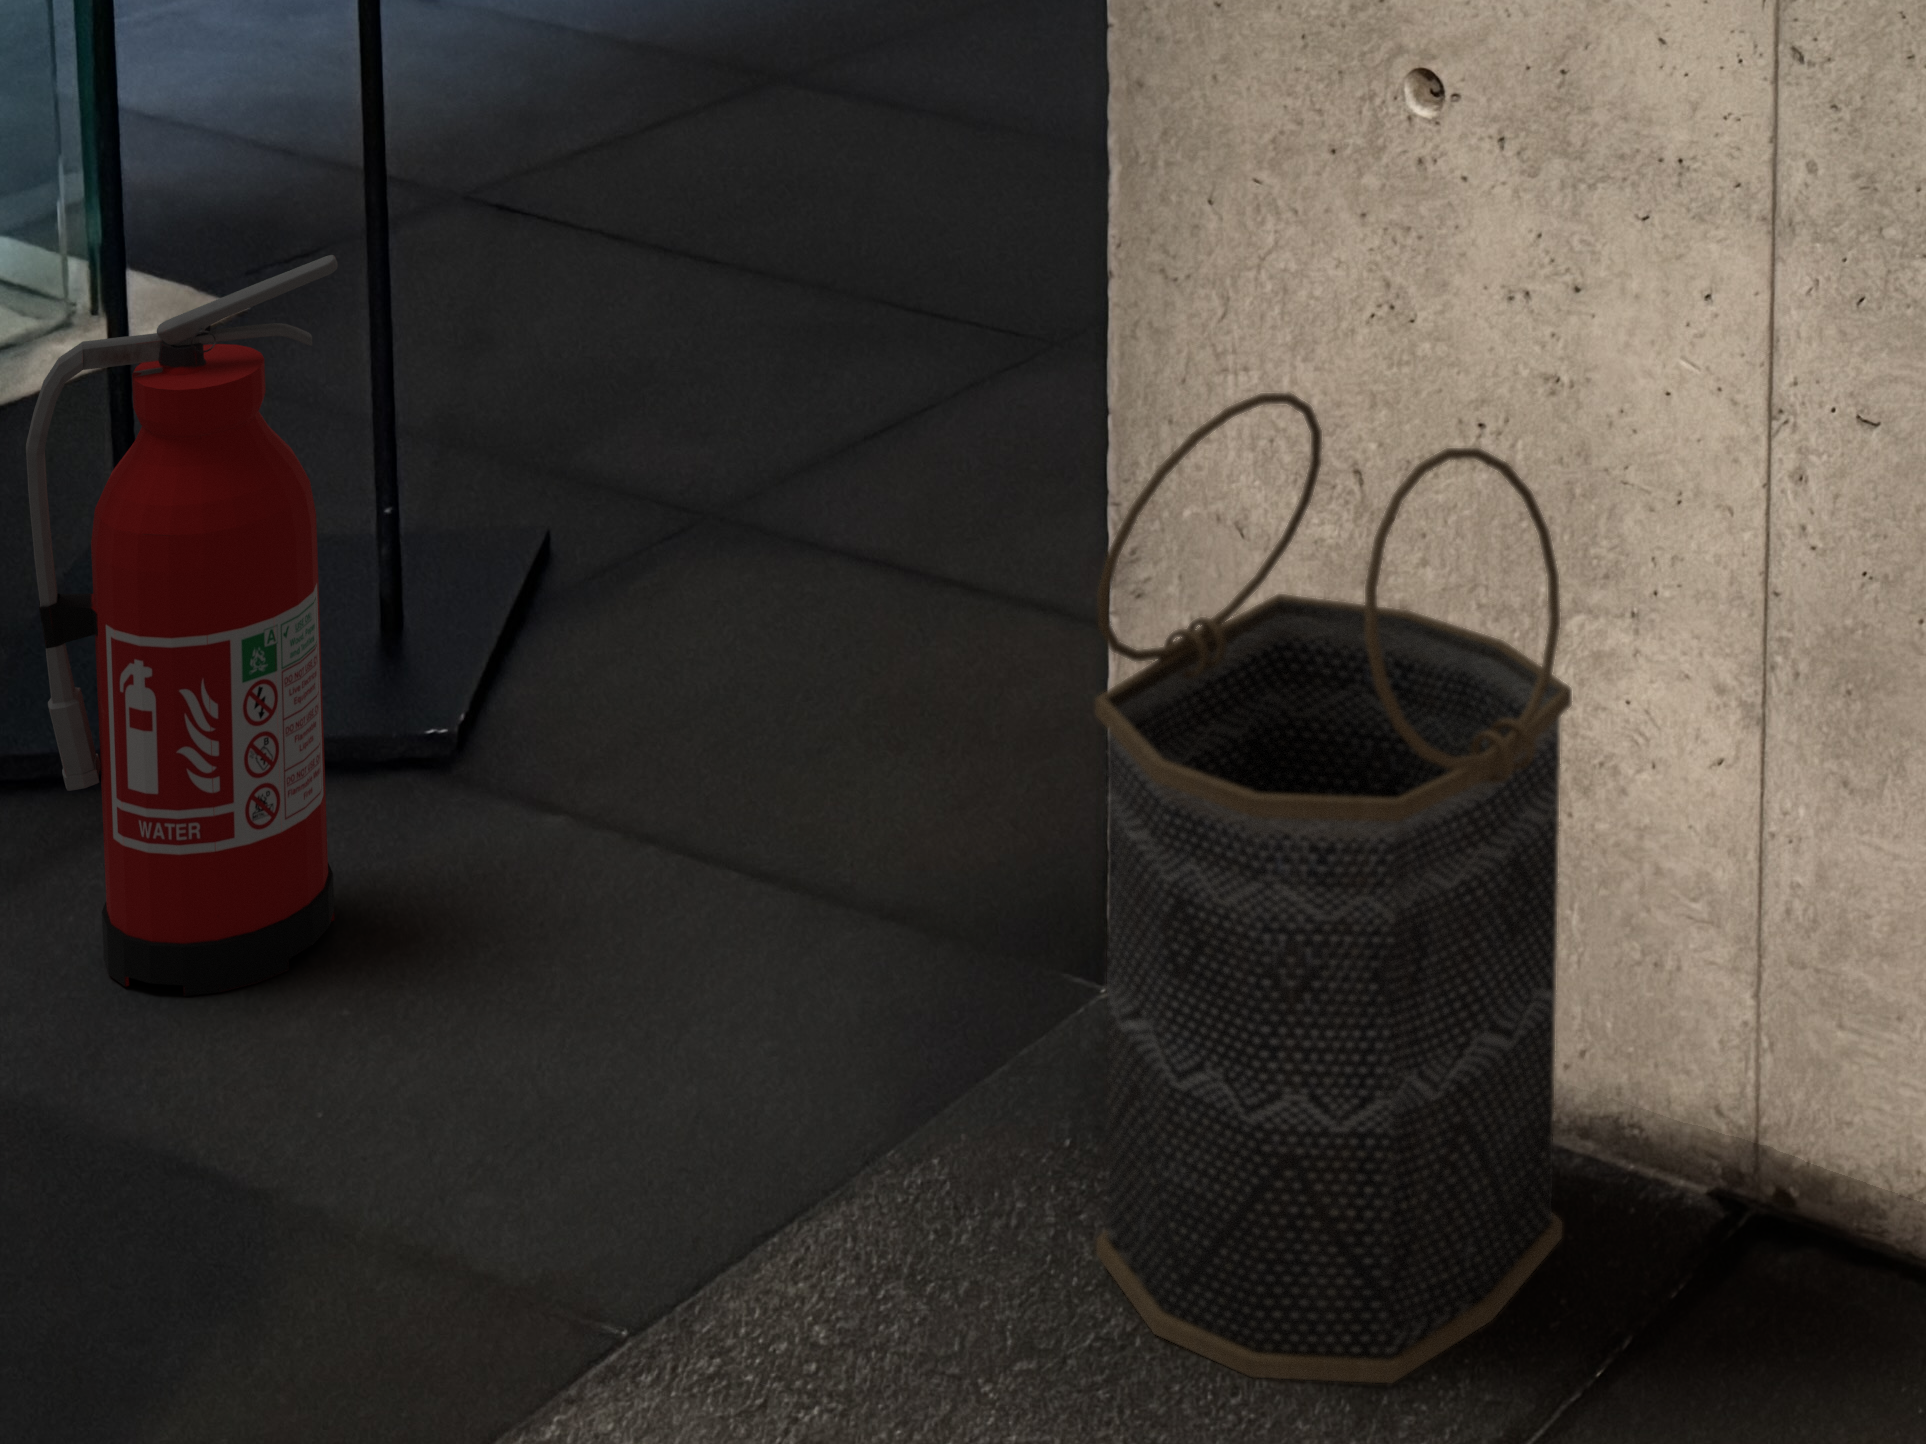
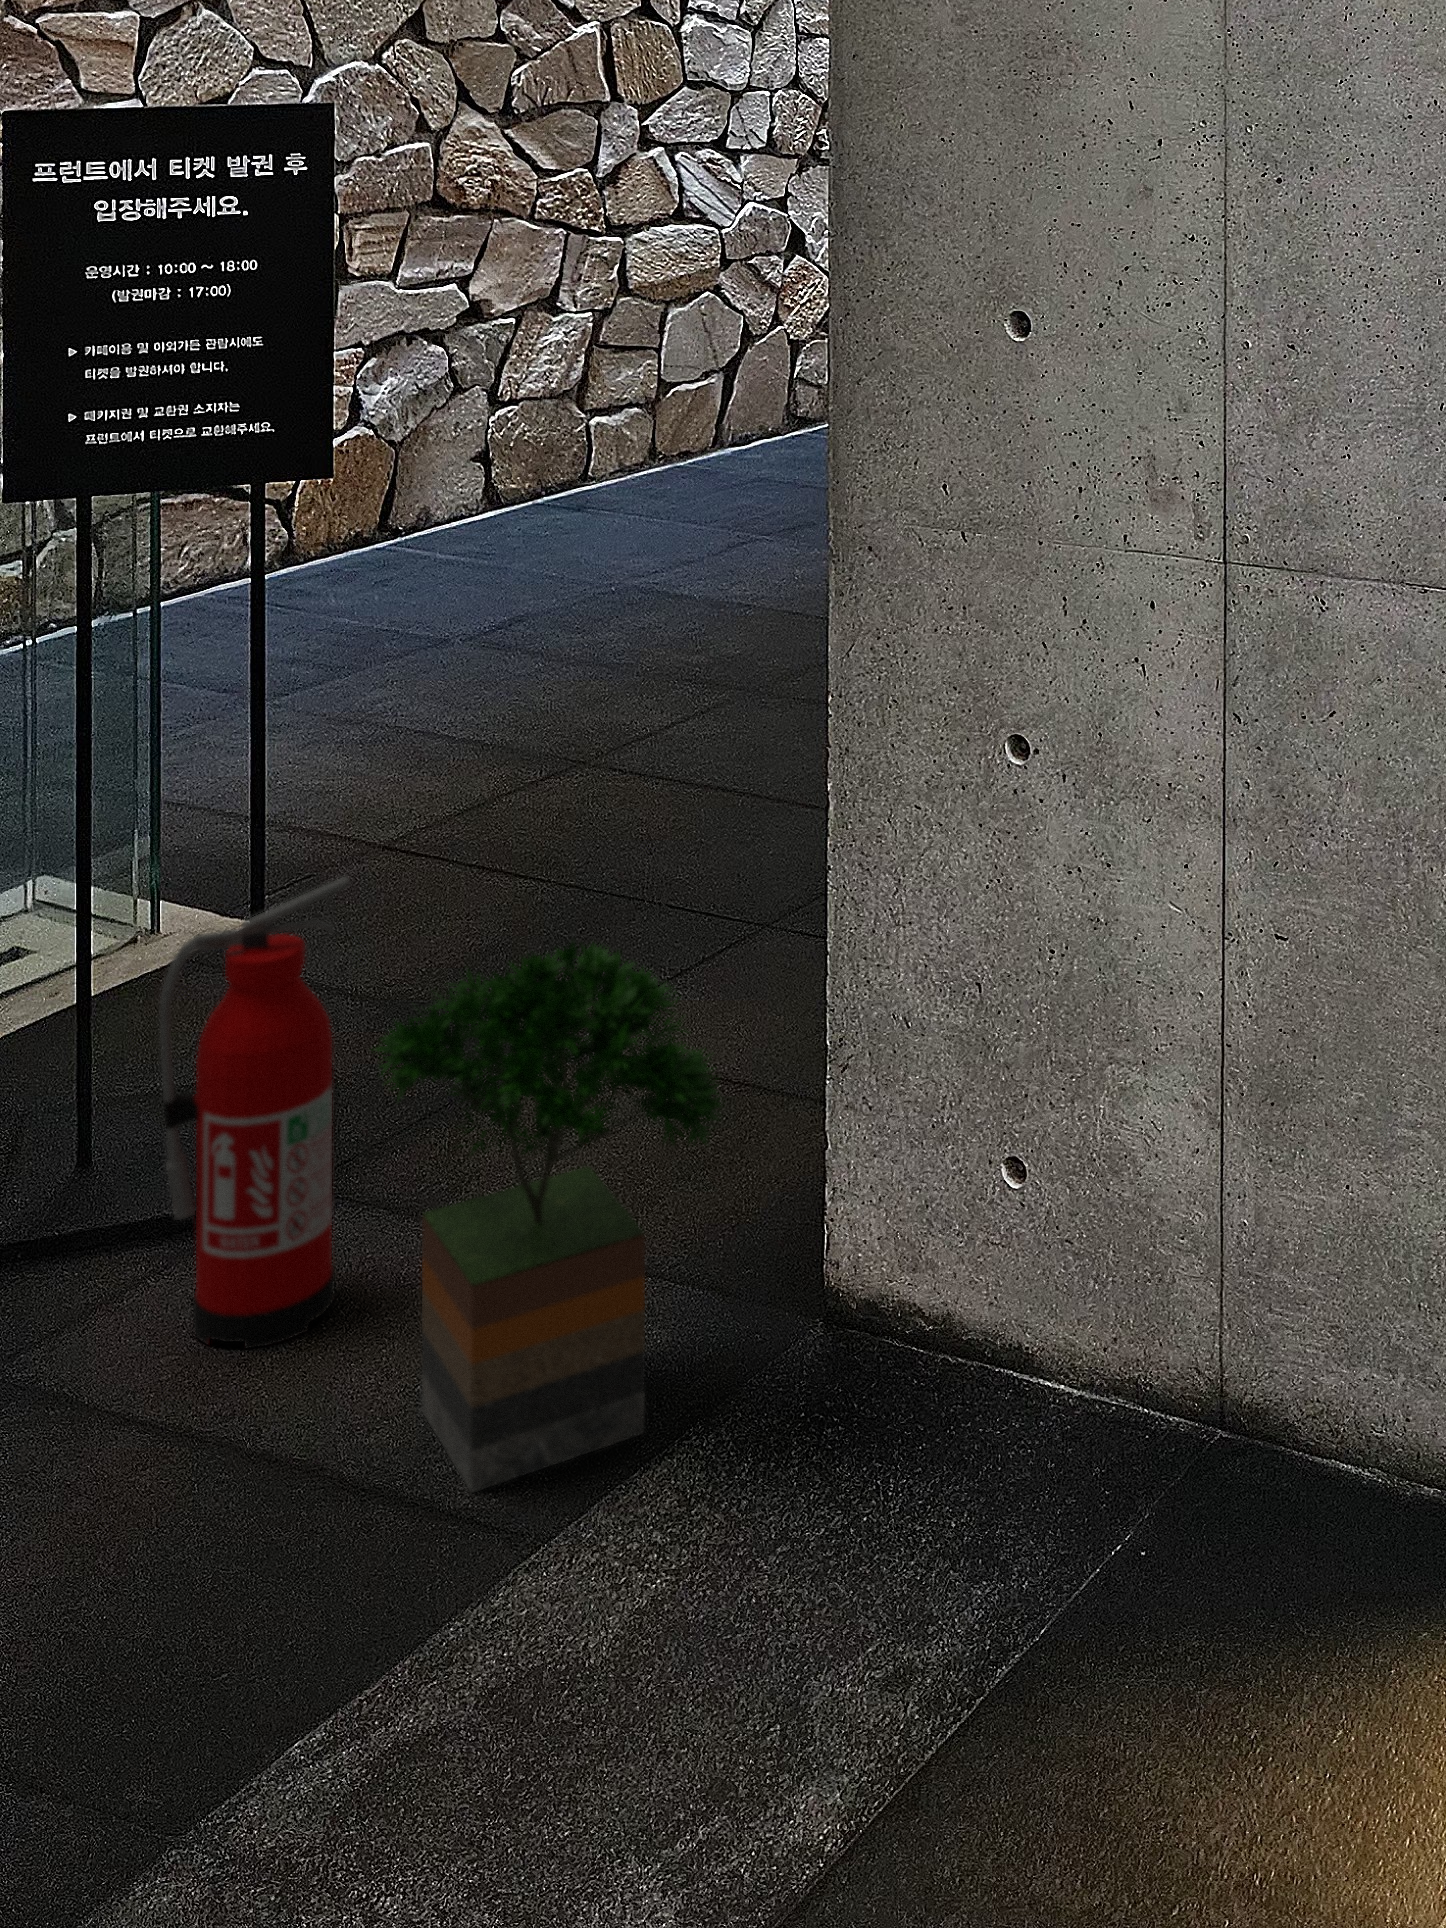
potted tree: none [347,371,948,1257] -> present [375,942,721,1492]
basket: present [1095,393,1572,1383] -> none [816,934,1100,1543]

